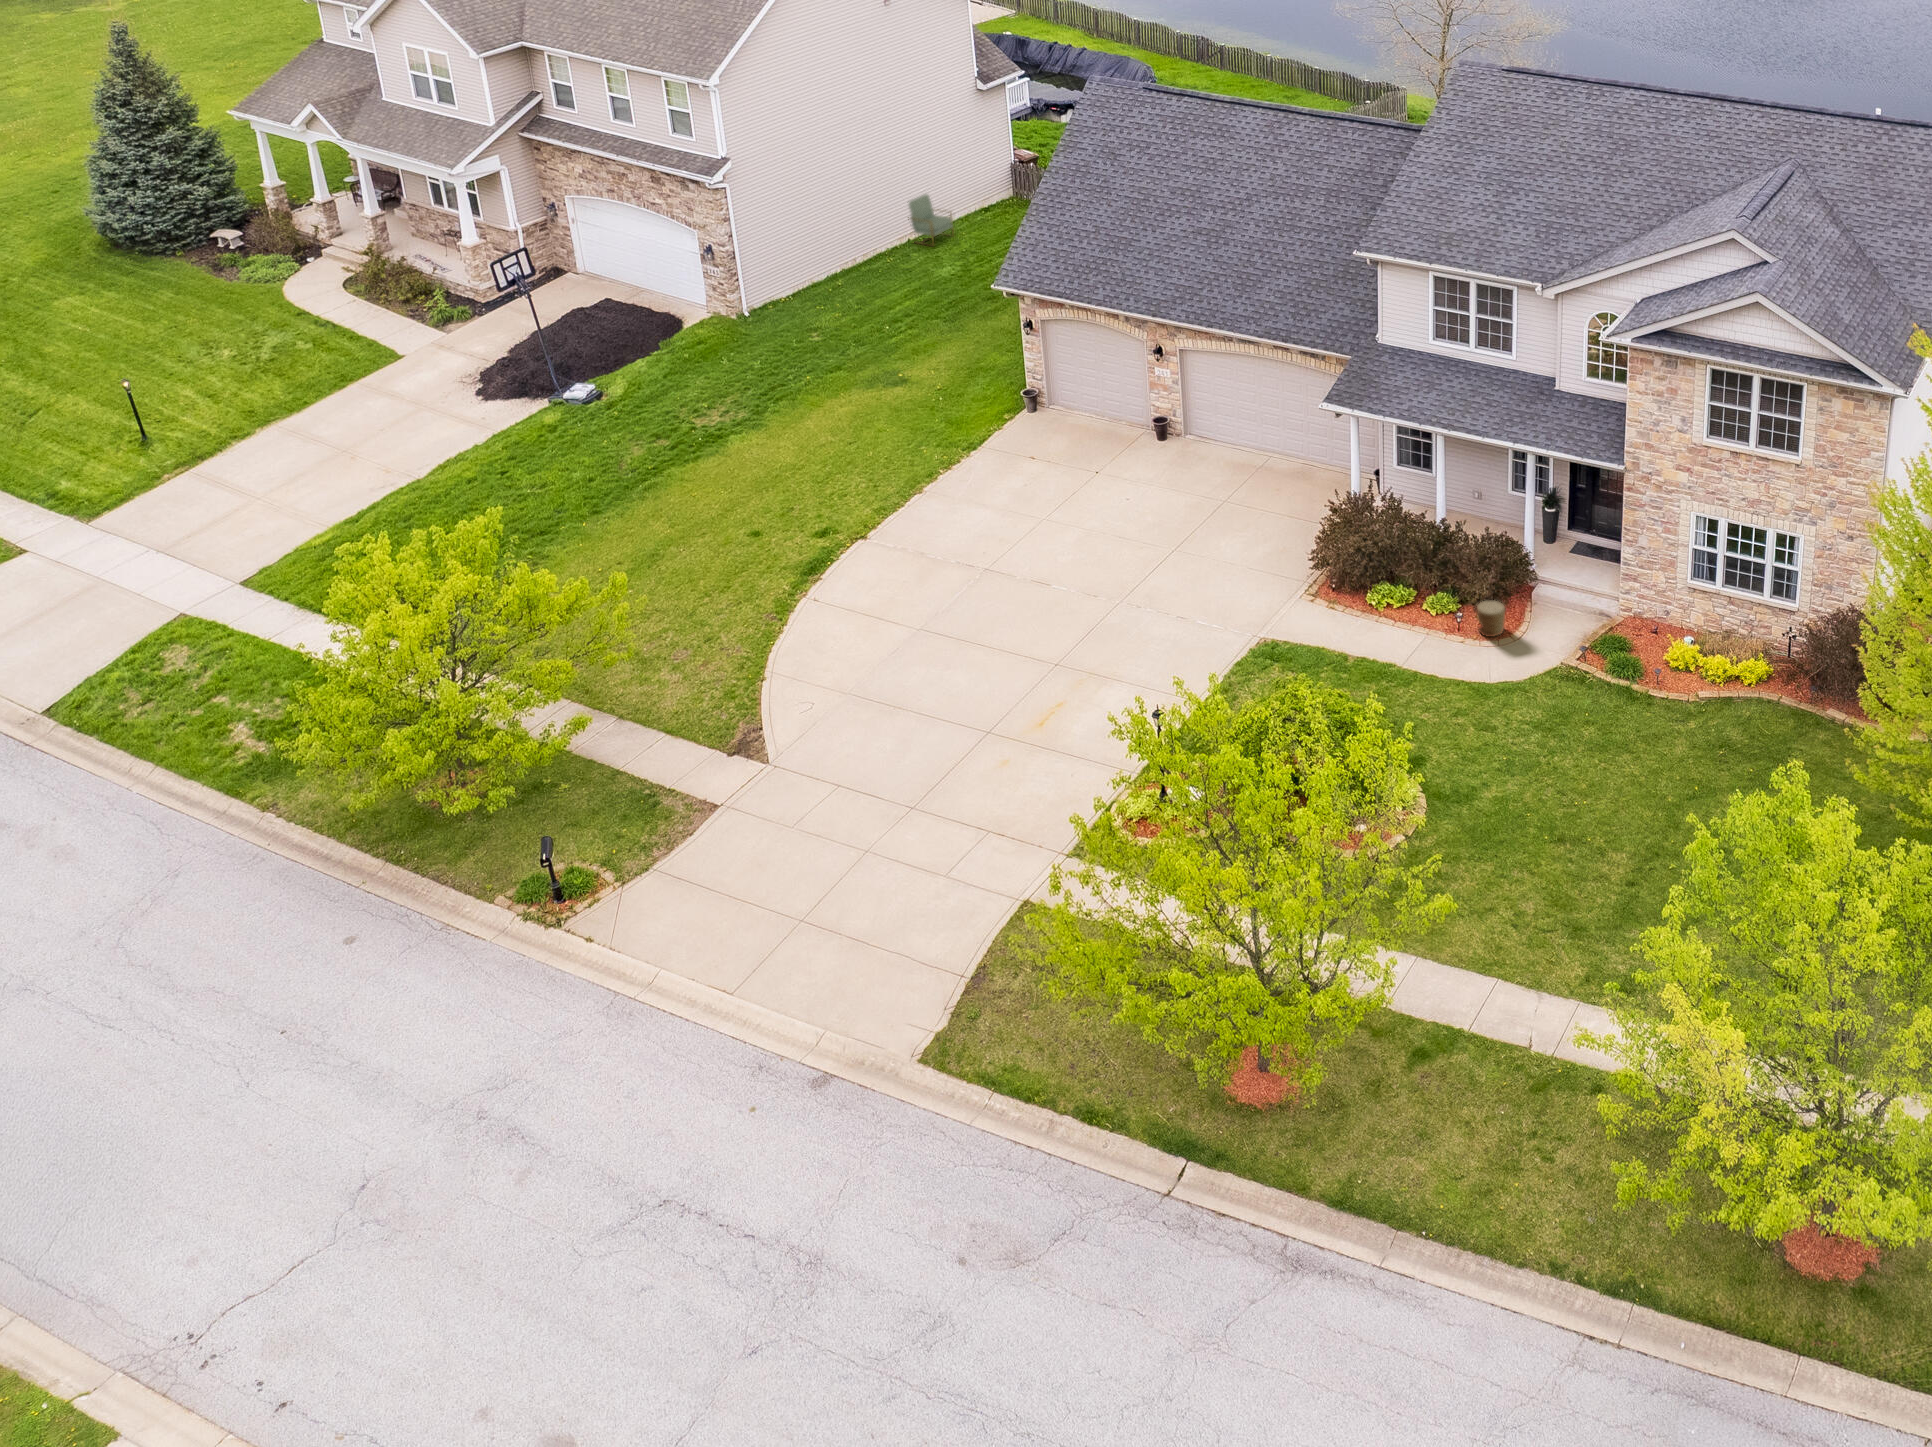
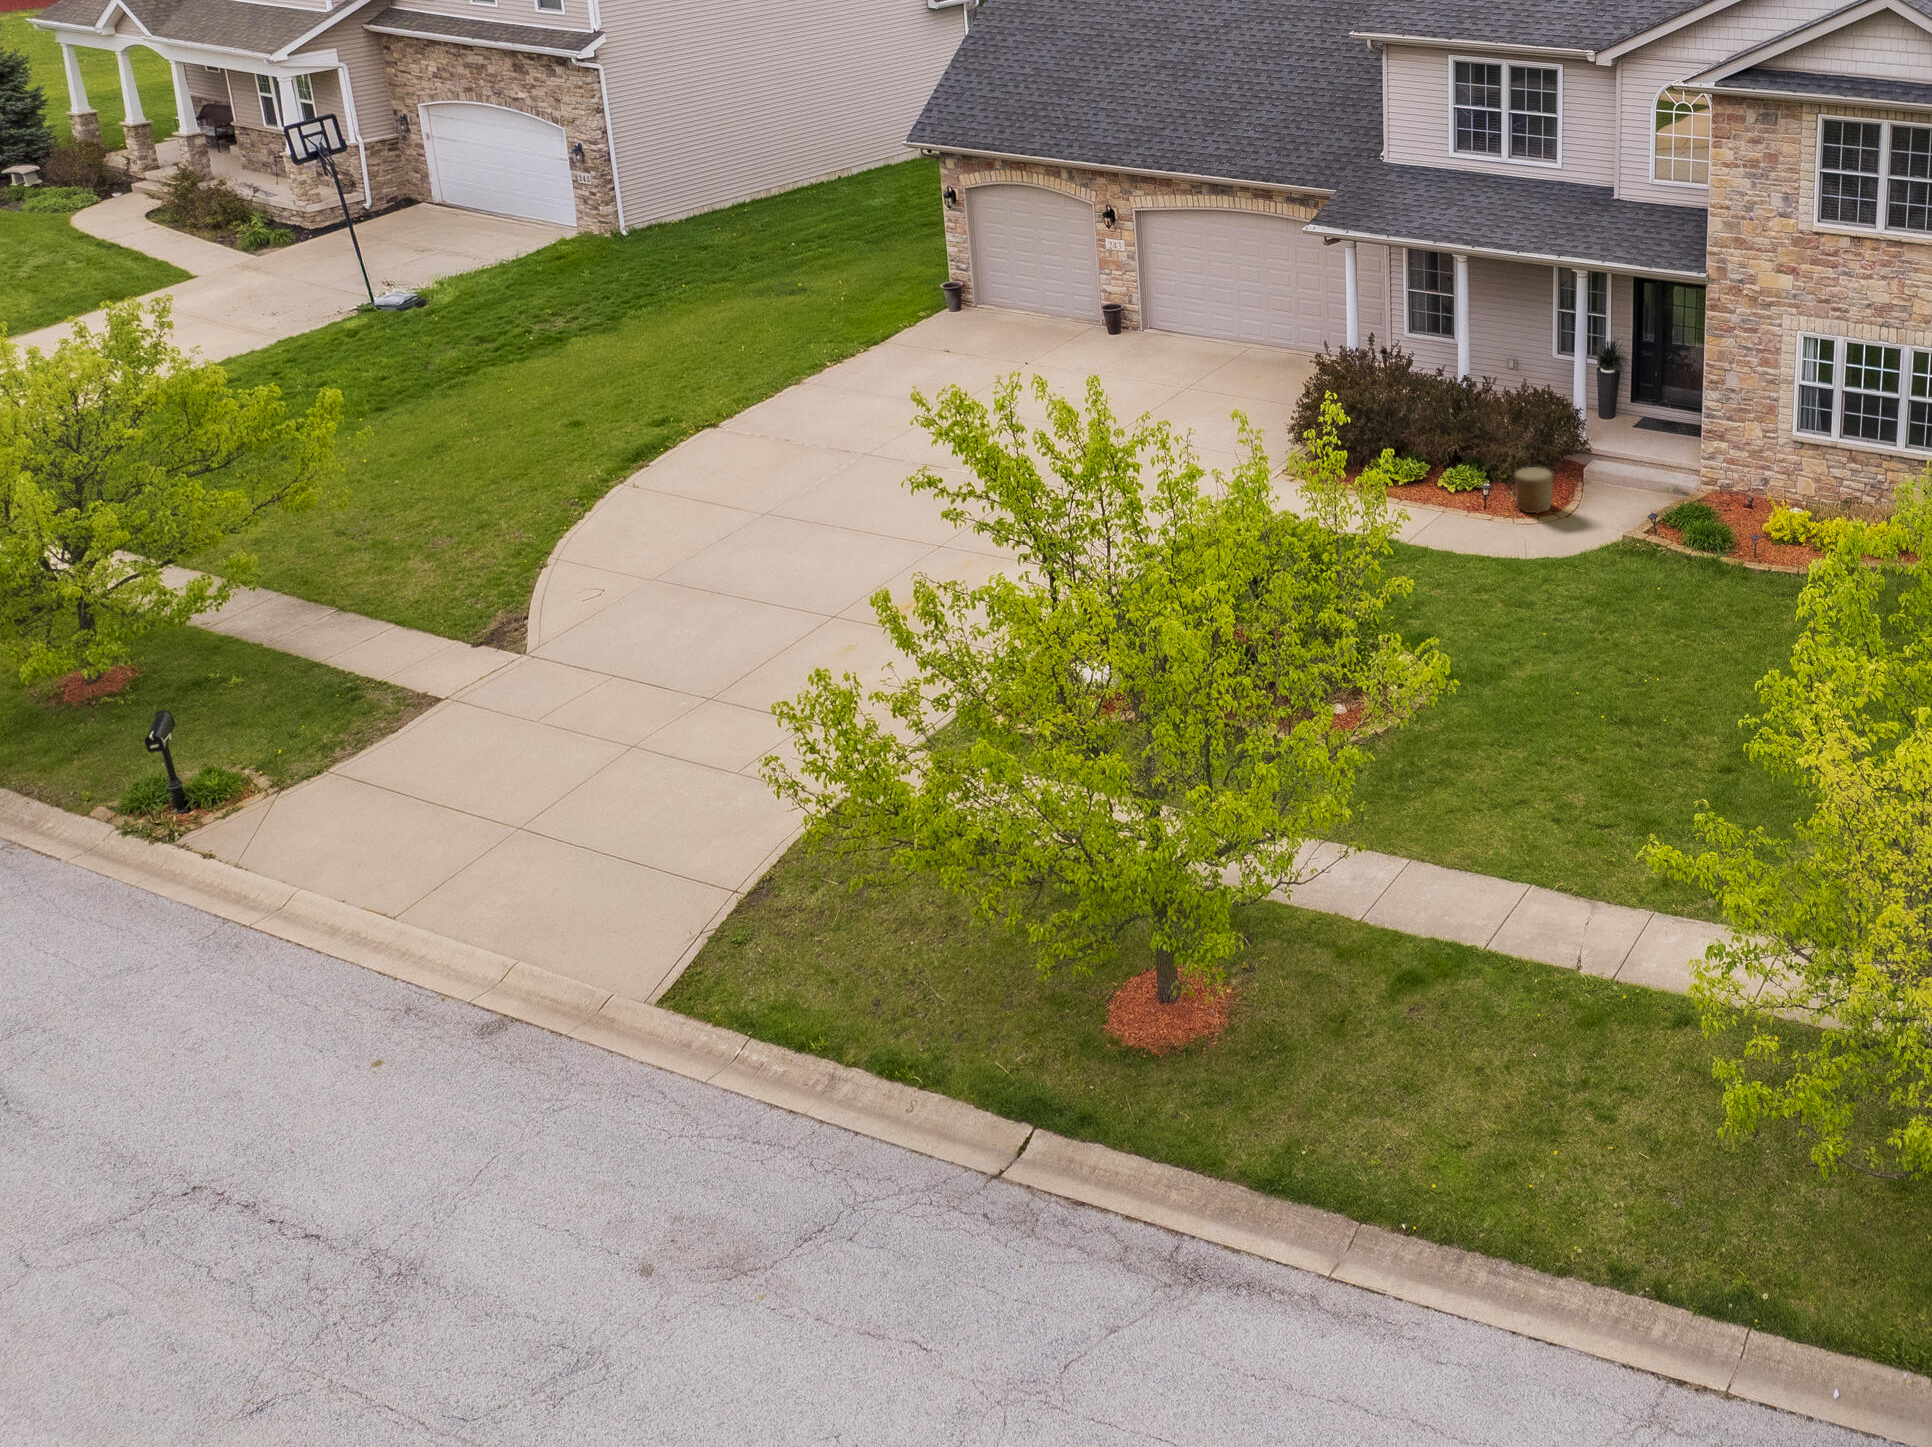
chair: present [908,194,953,244] -> none [840,117,900,176]

